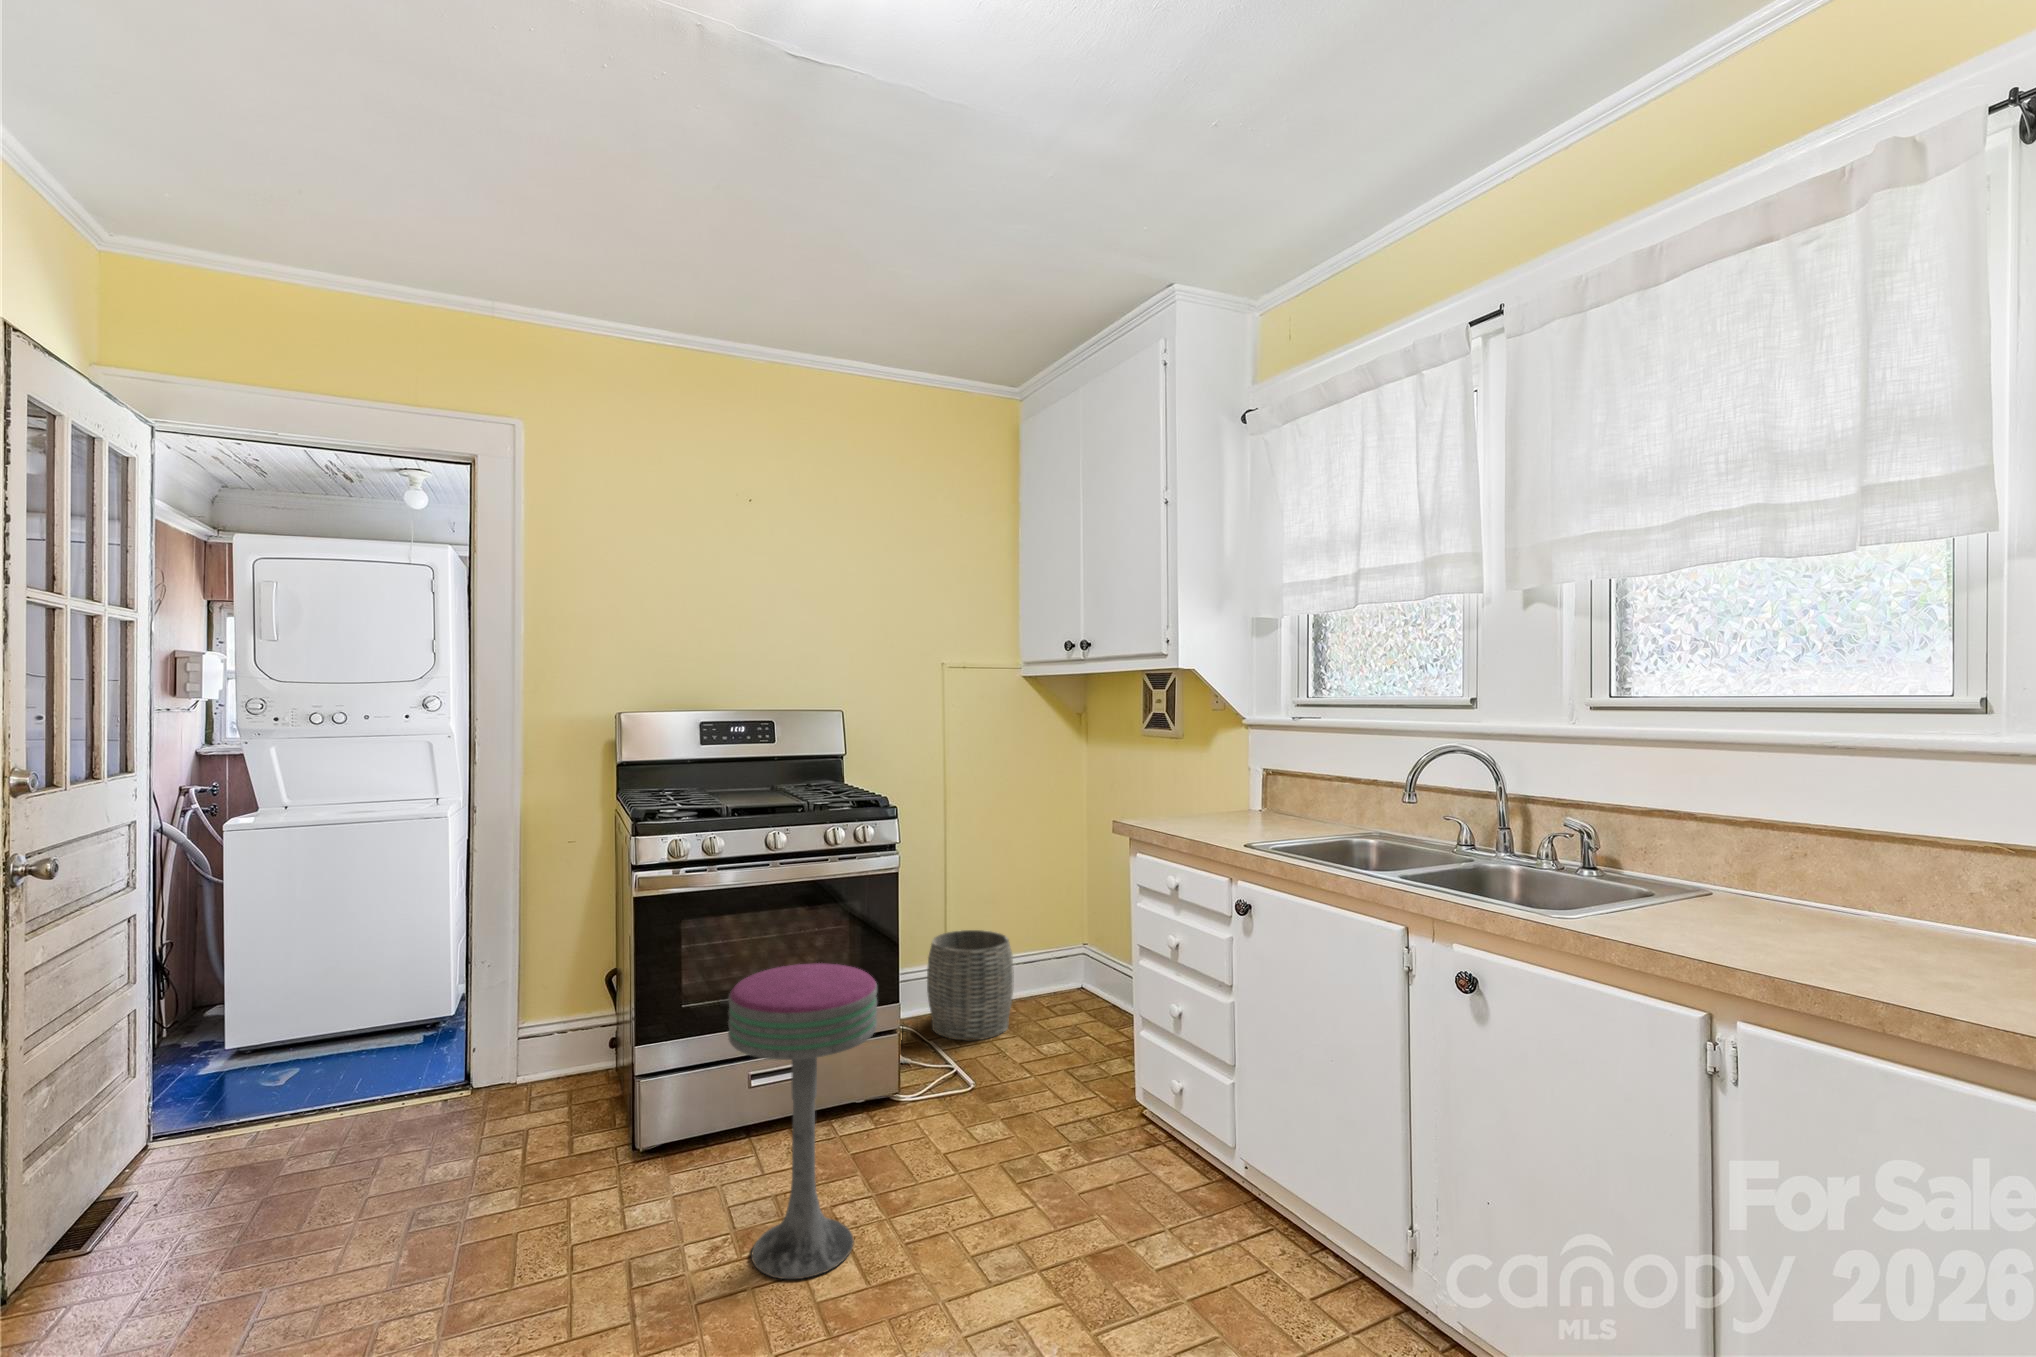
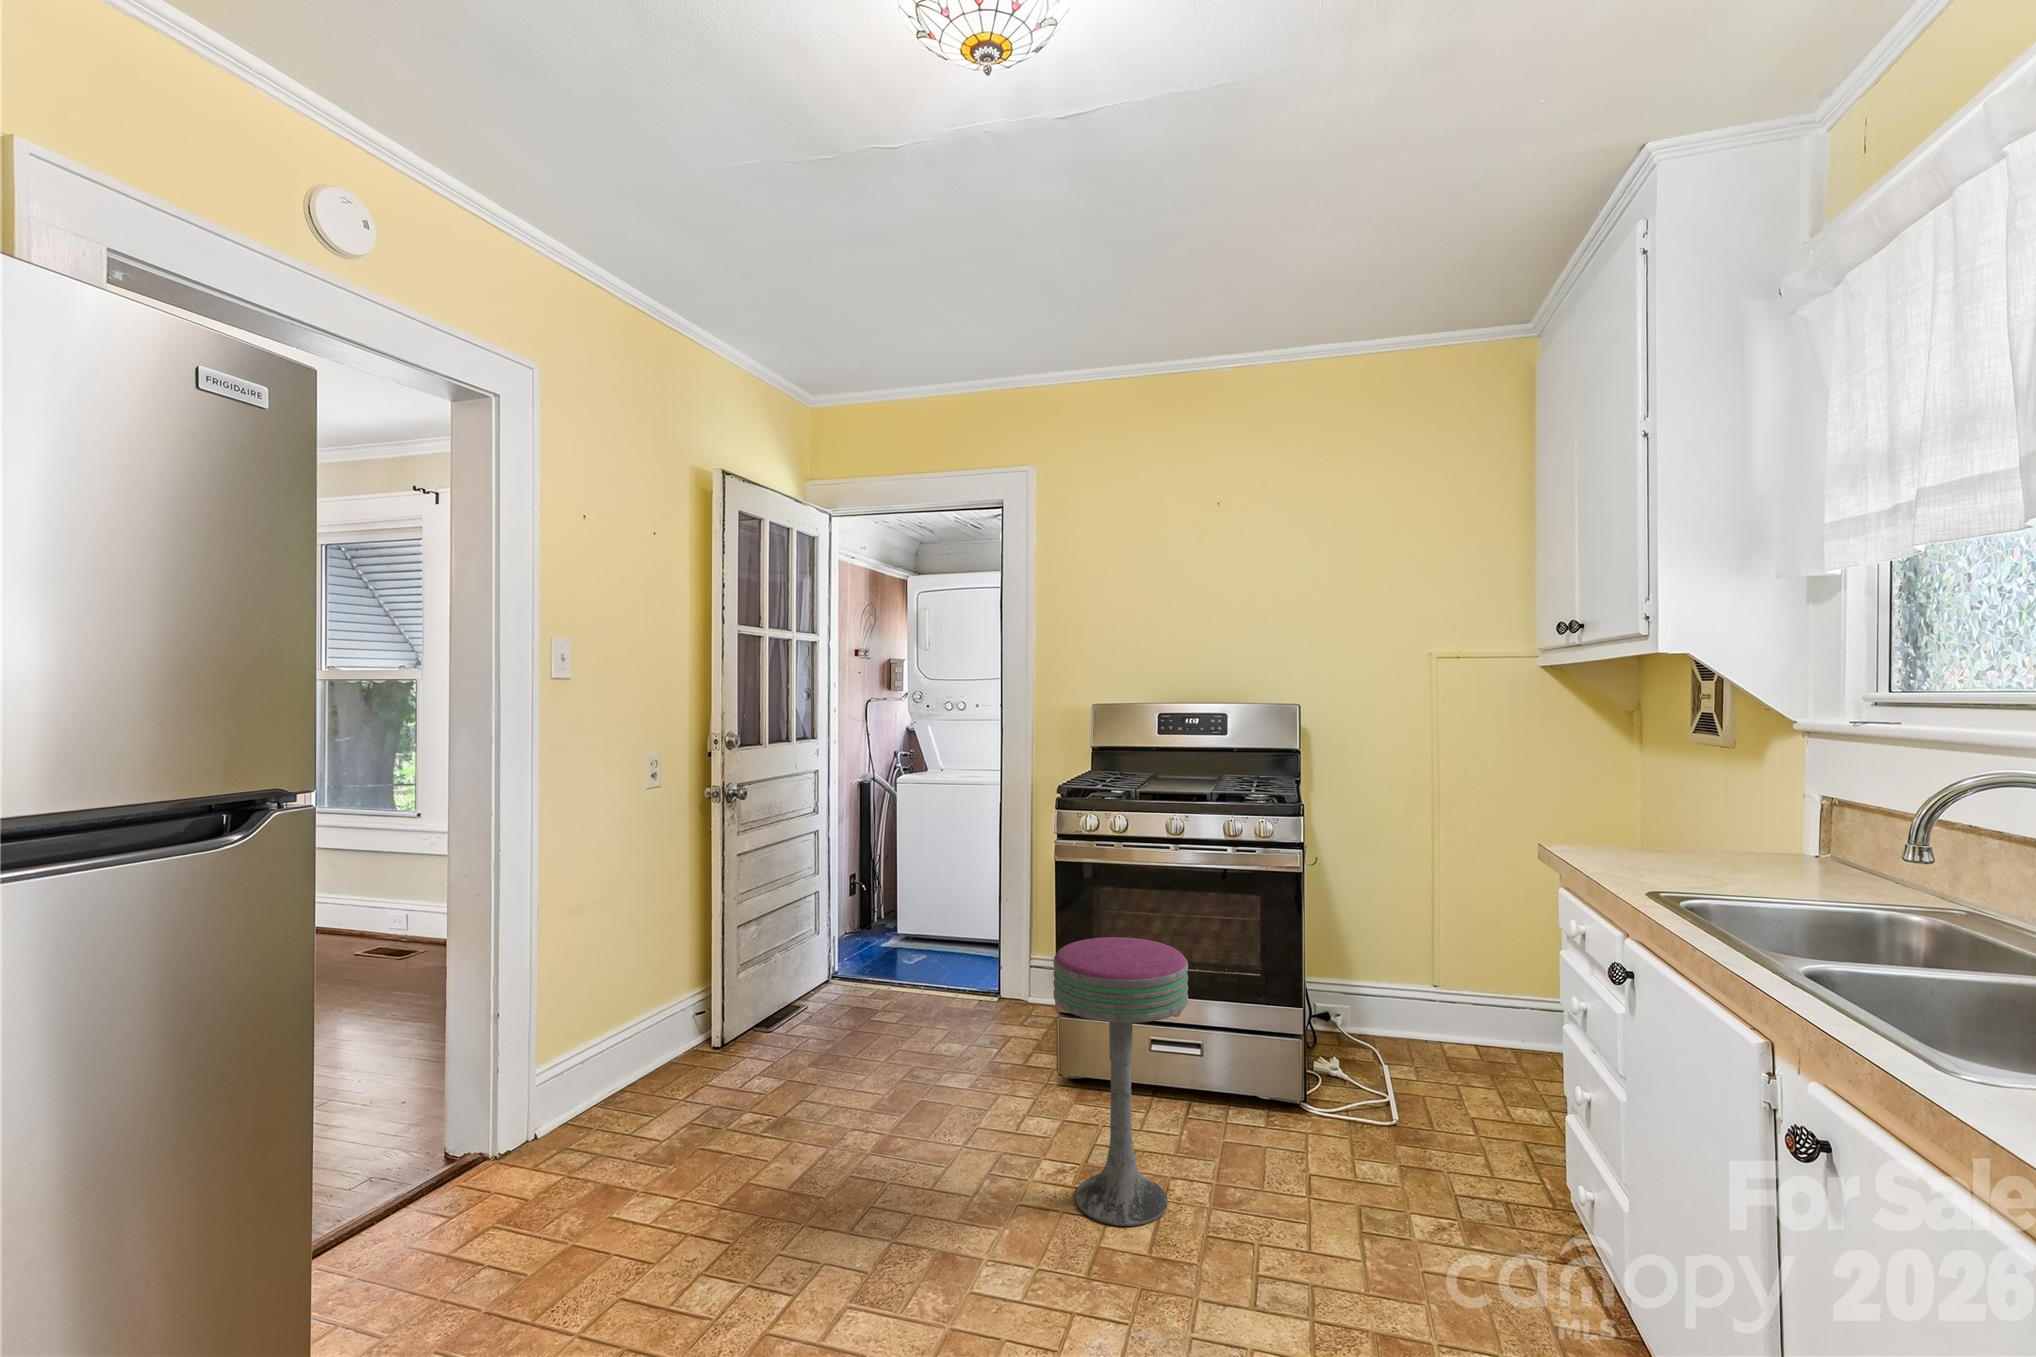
woven basket: present [927,930,1014,1040] -> none [1393,955,1501,1083]

